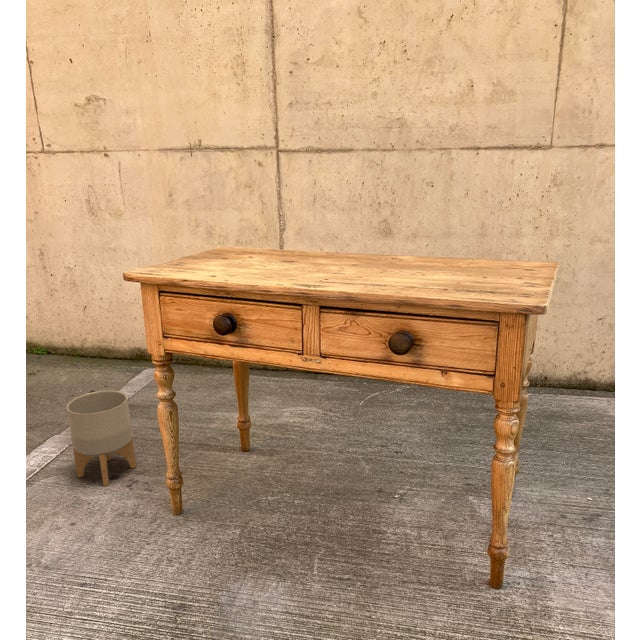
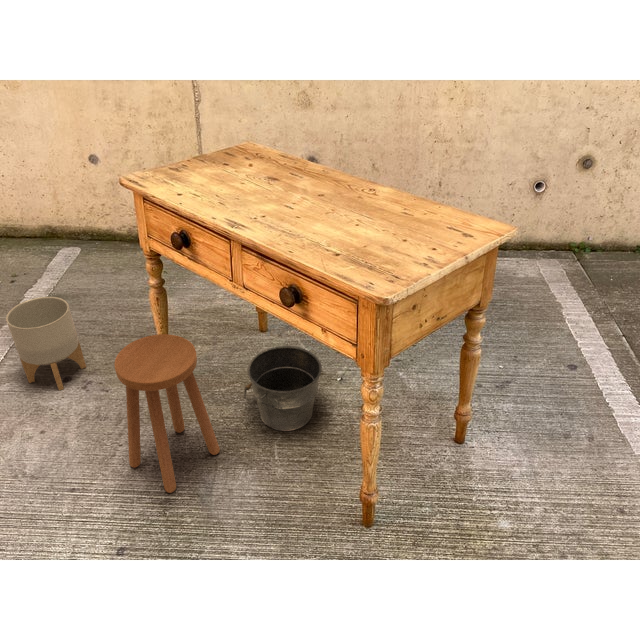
stool: none [147,414,252,598] -> present [114,334,220,493]
bucket: none [285,448,372,544] -> present [244,346,322,431]

